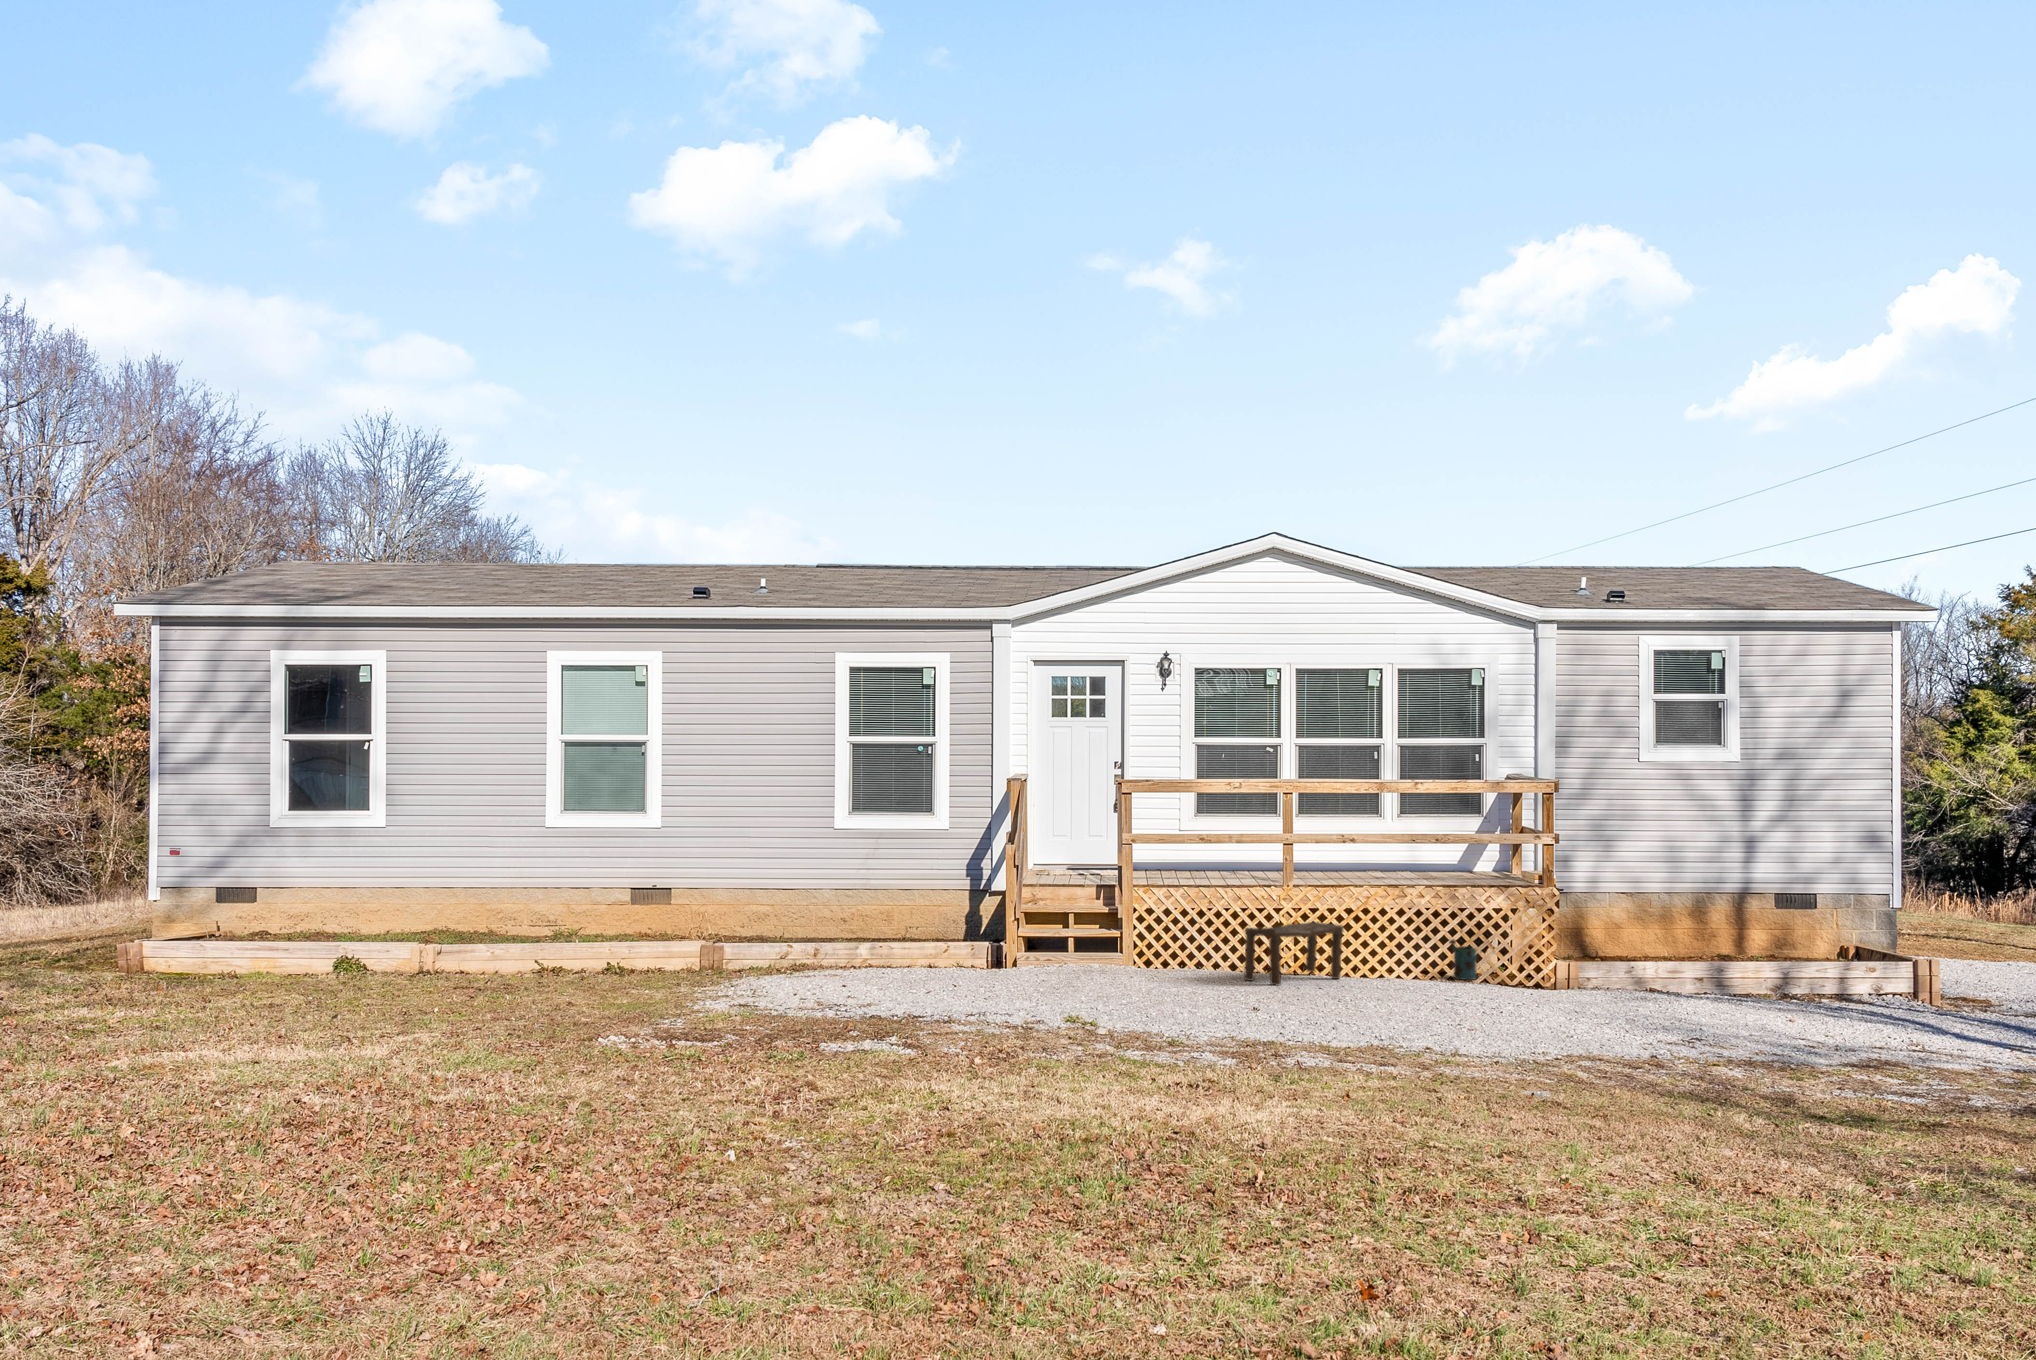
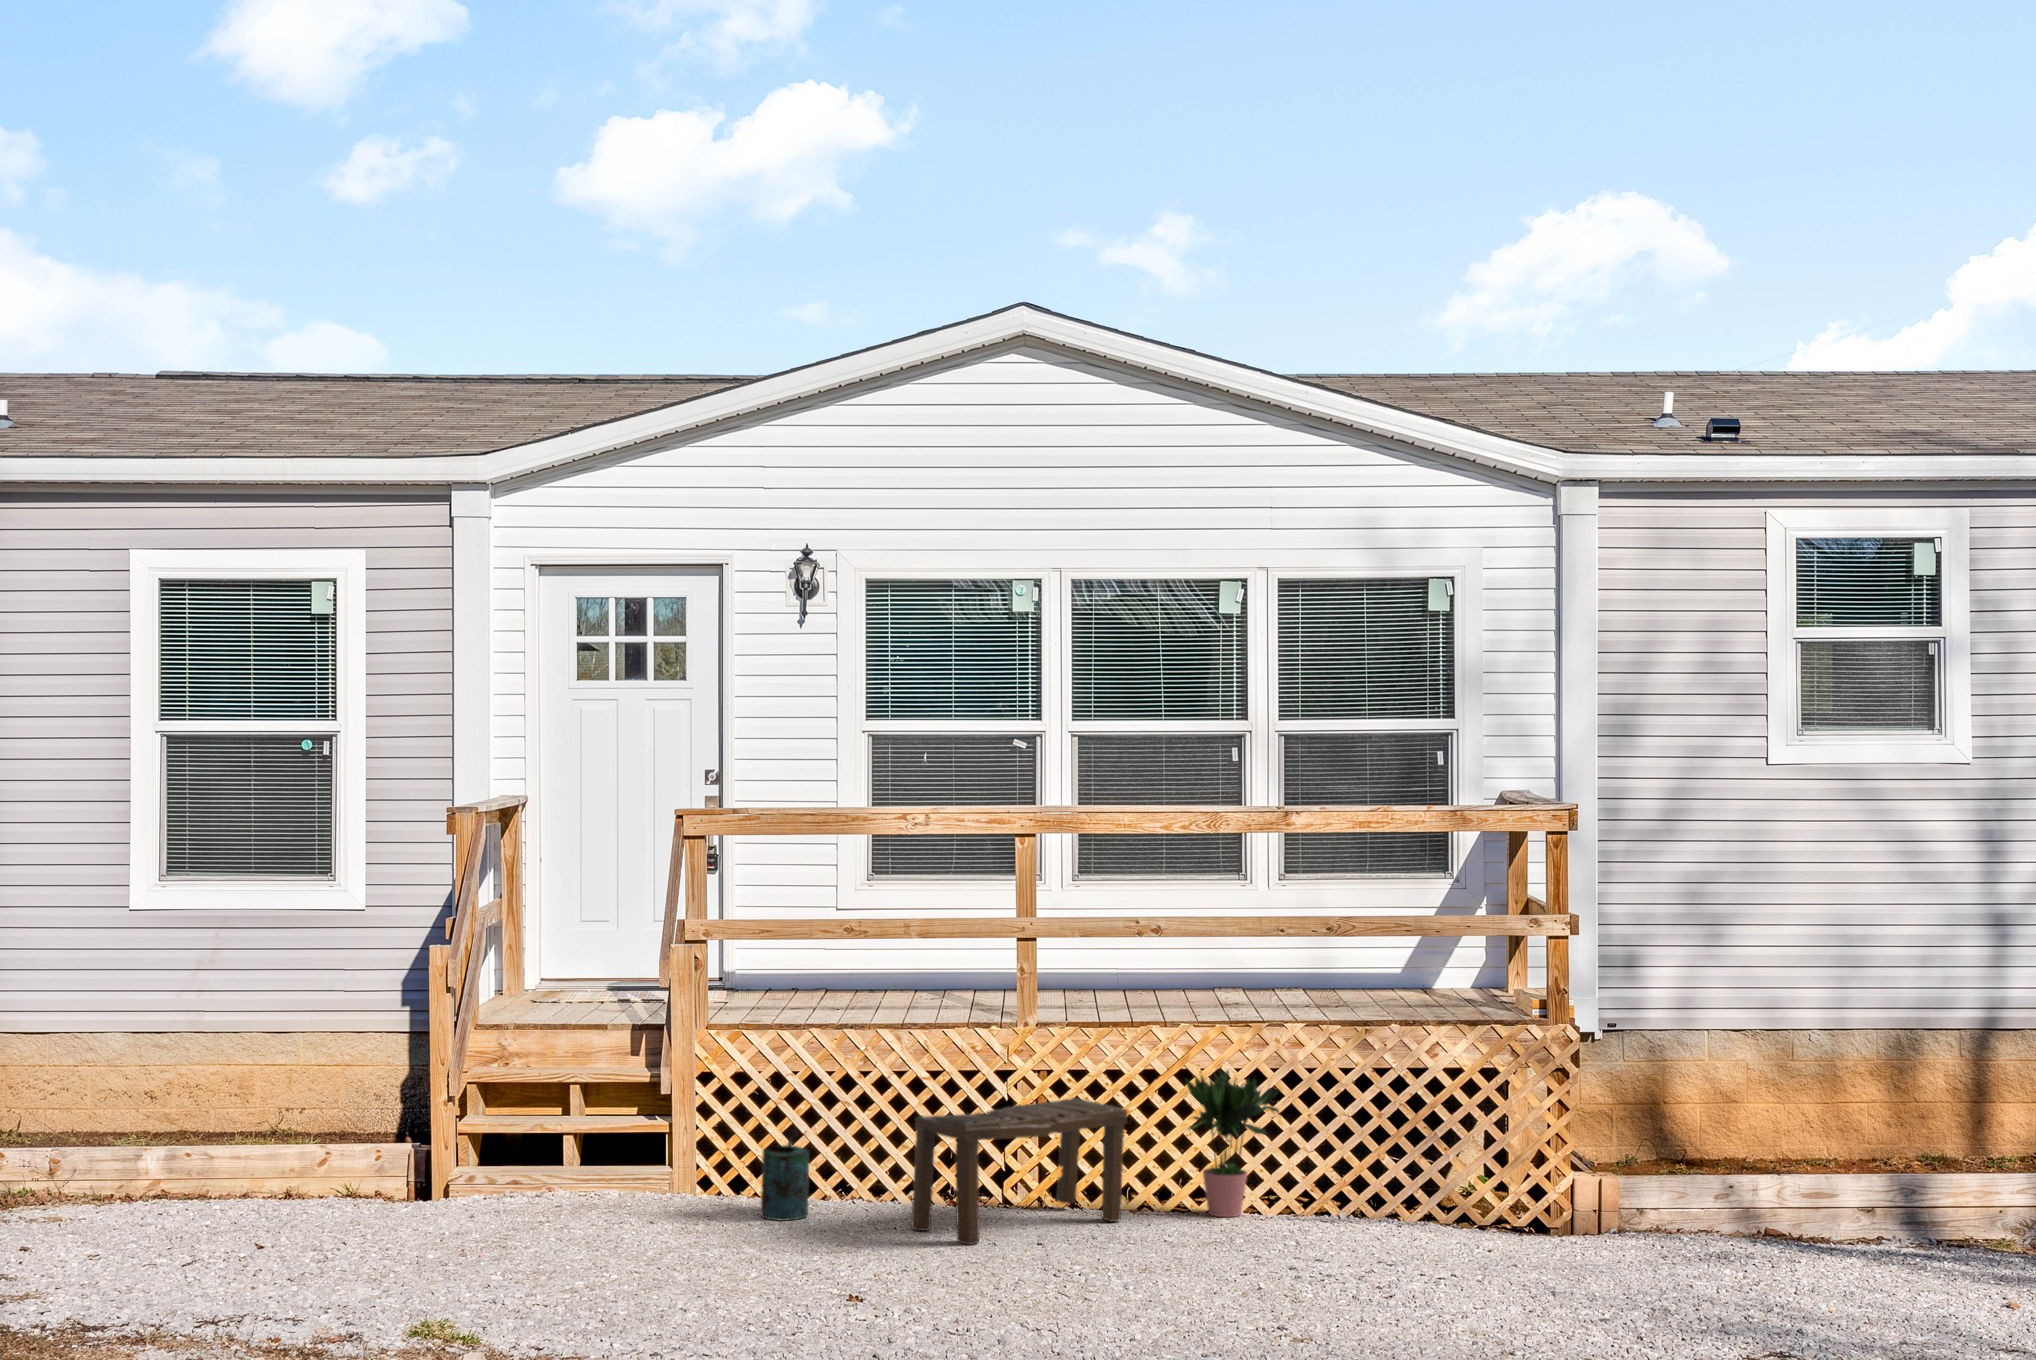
potted plant: none [1368,907,1419,978] -> present [1185,1070,1280,1217]
watering can: present [1449,940,1477,980] -> present [761,1129,809,1221]

